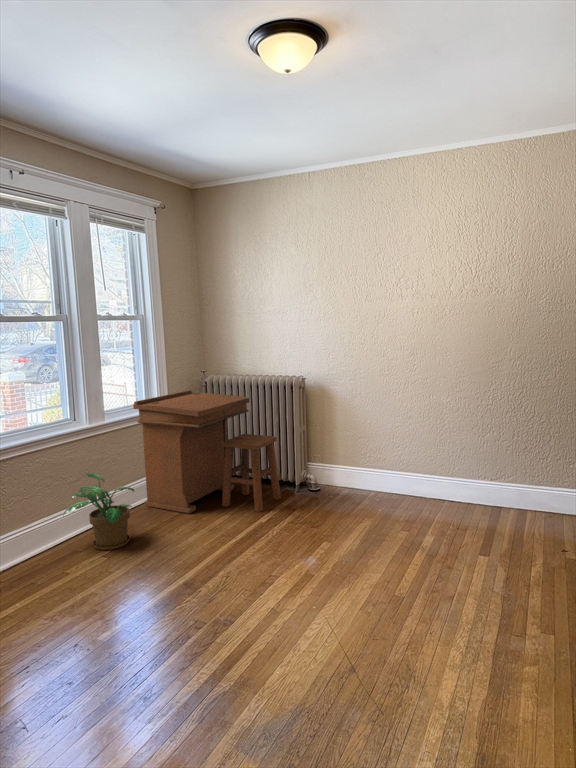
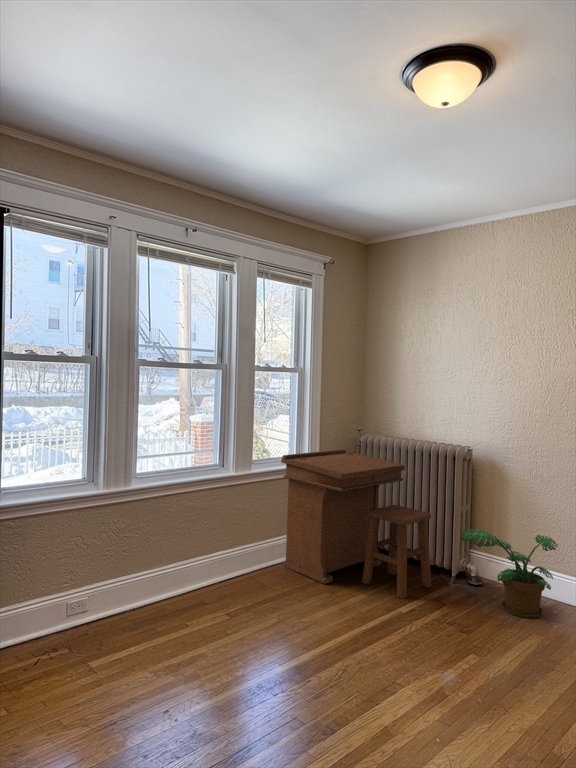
potted plant: present [64,473,134,550] -> present [460,529,558,618]

